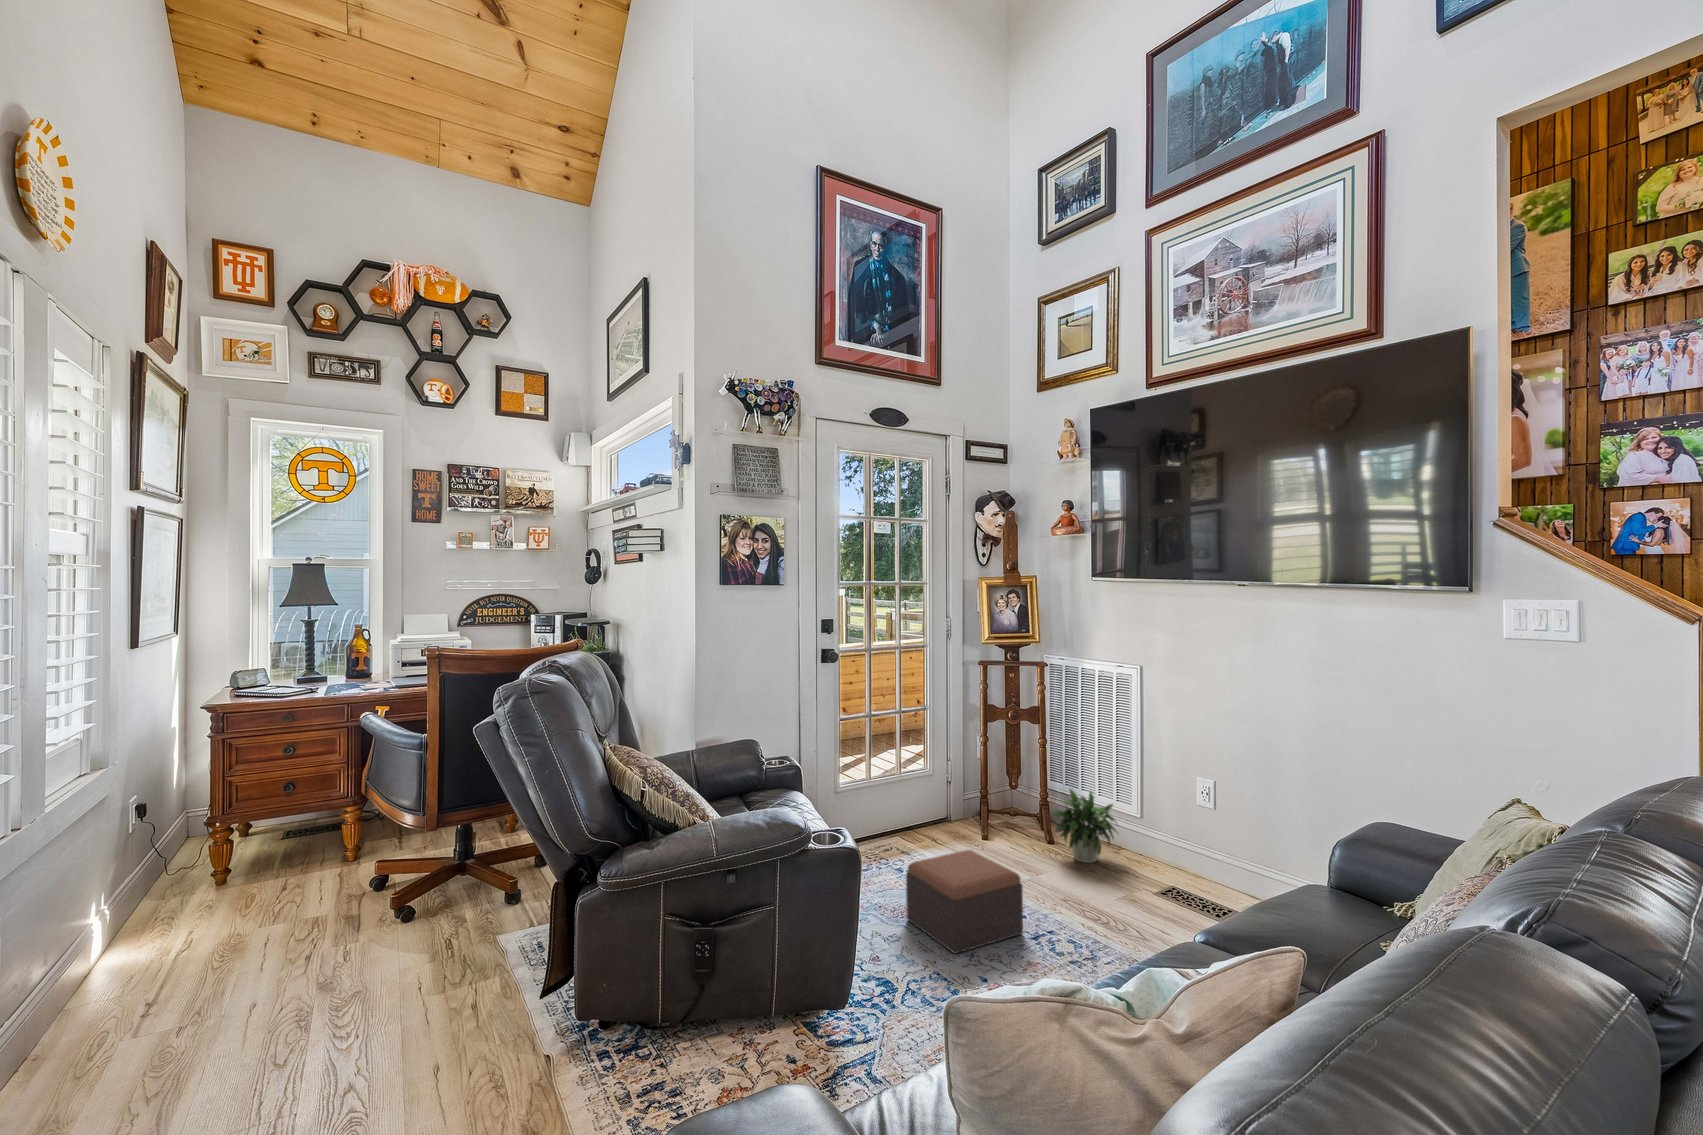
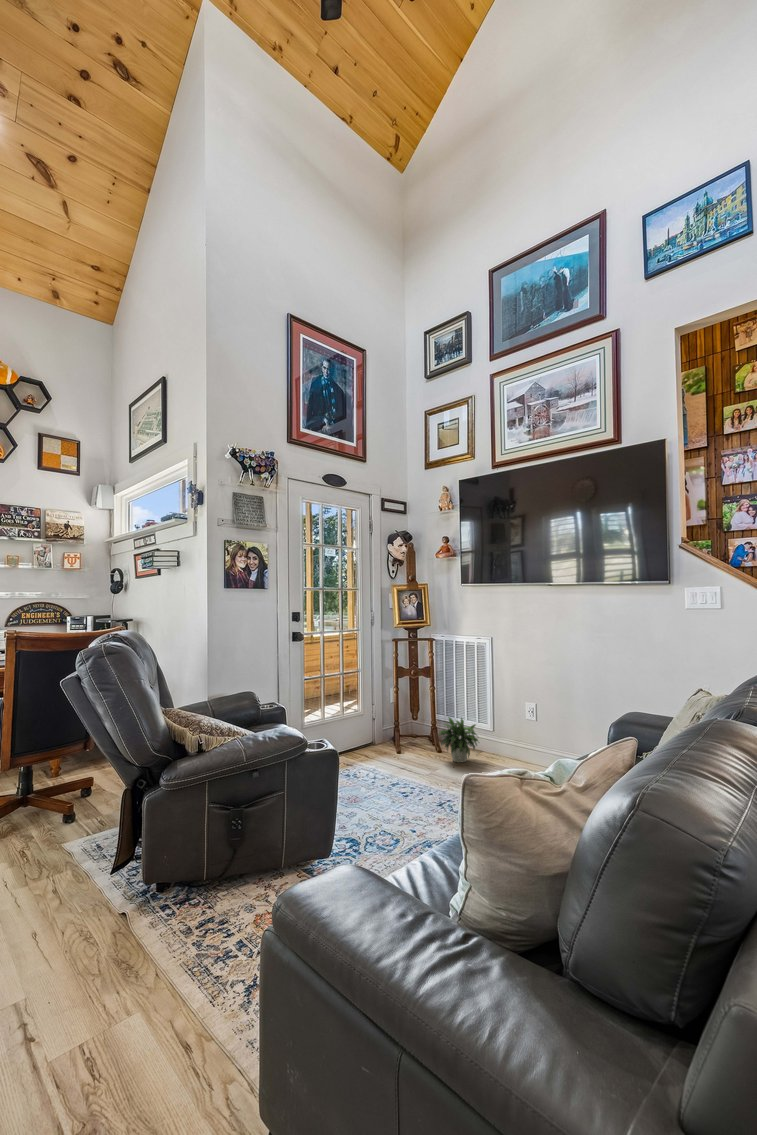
footstool: present [906,850,1023,954] -> none [356,756,432,821]

